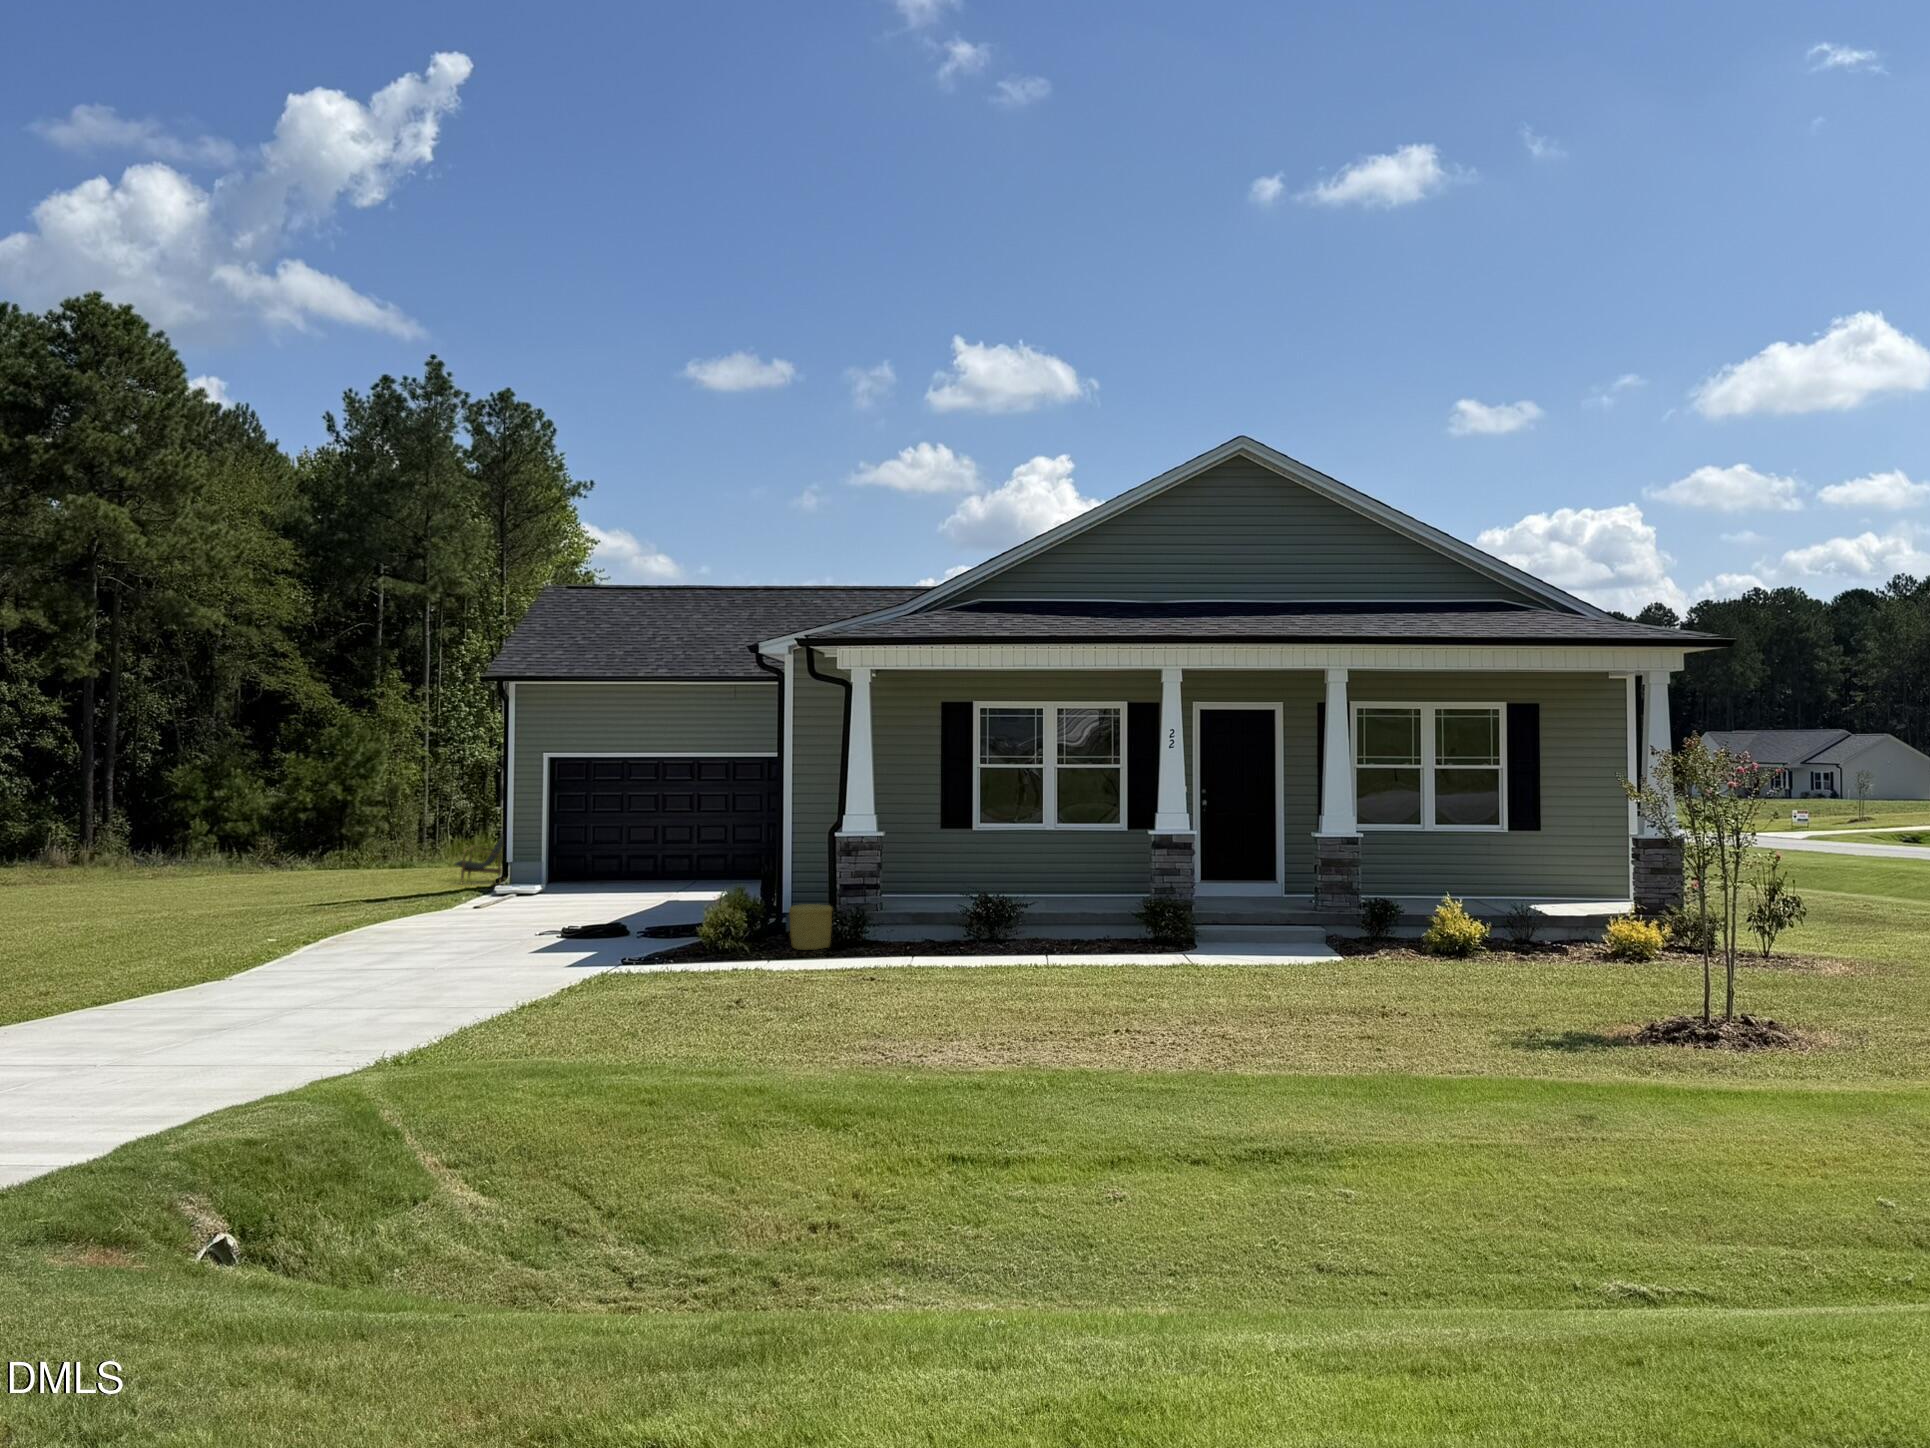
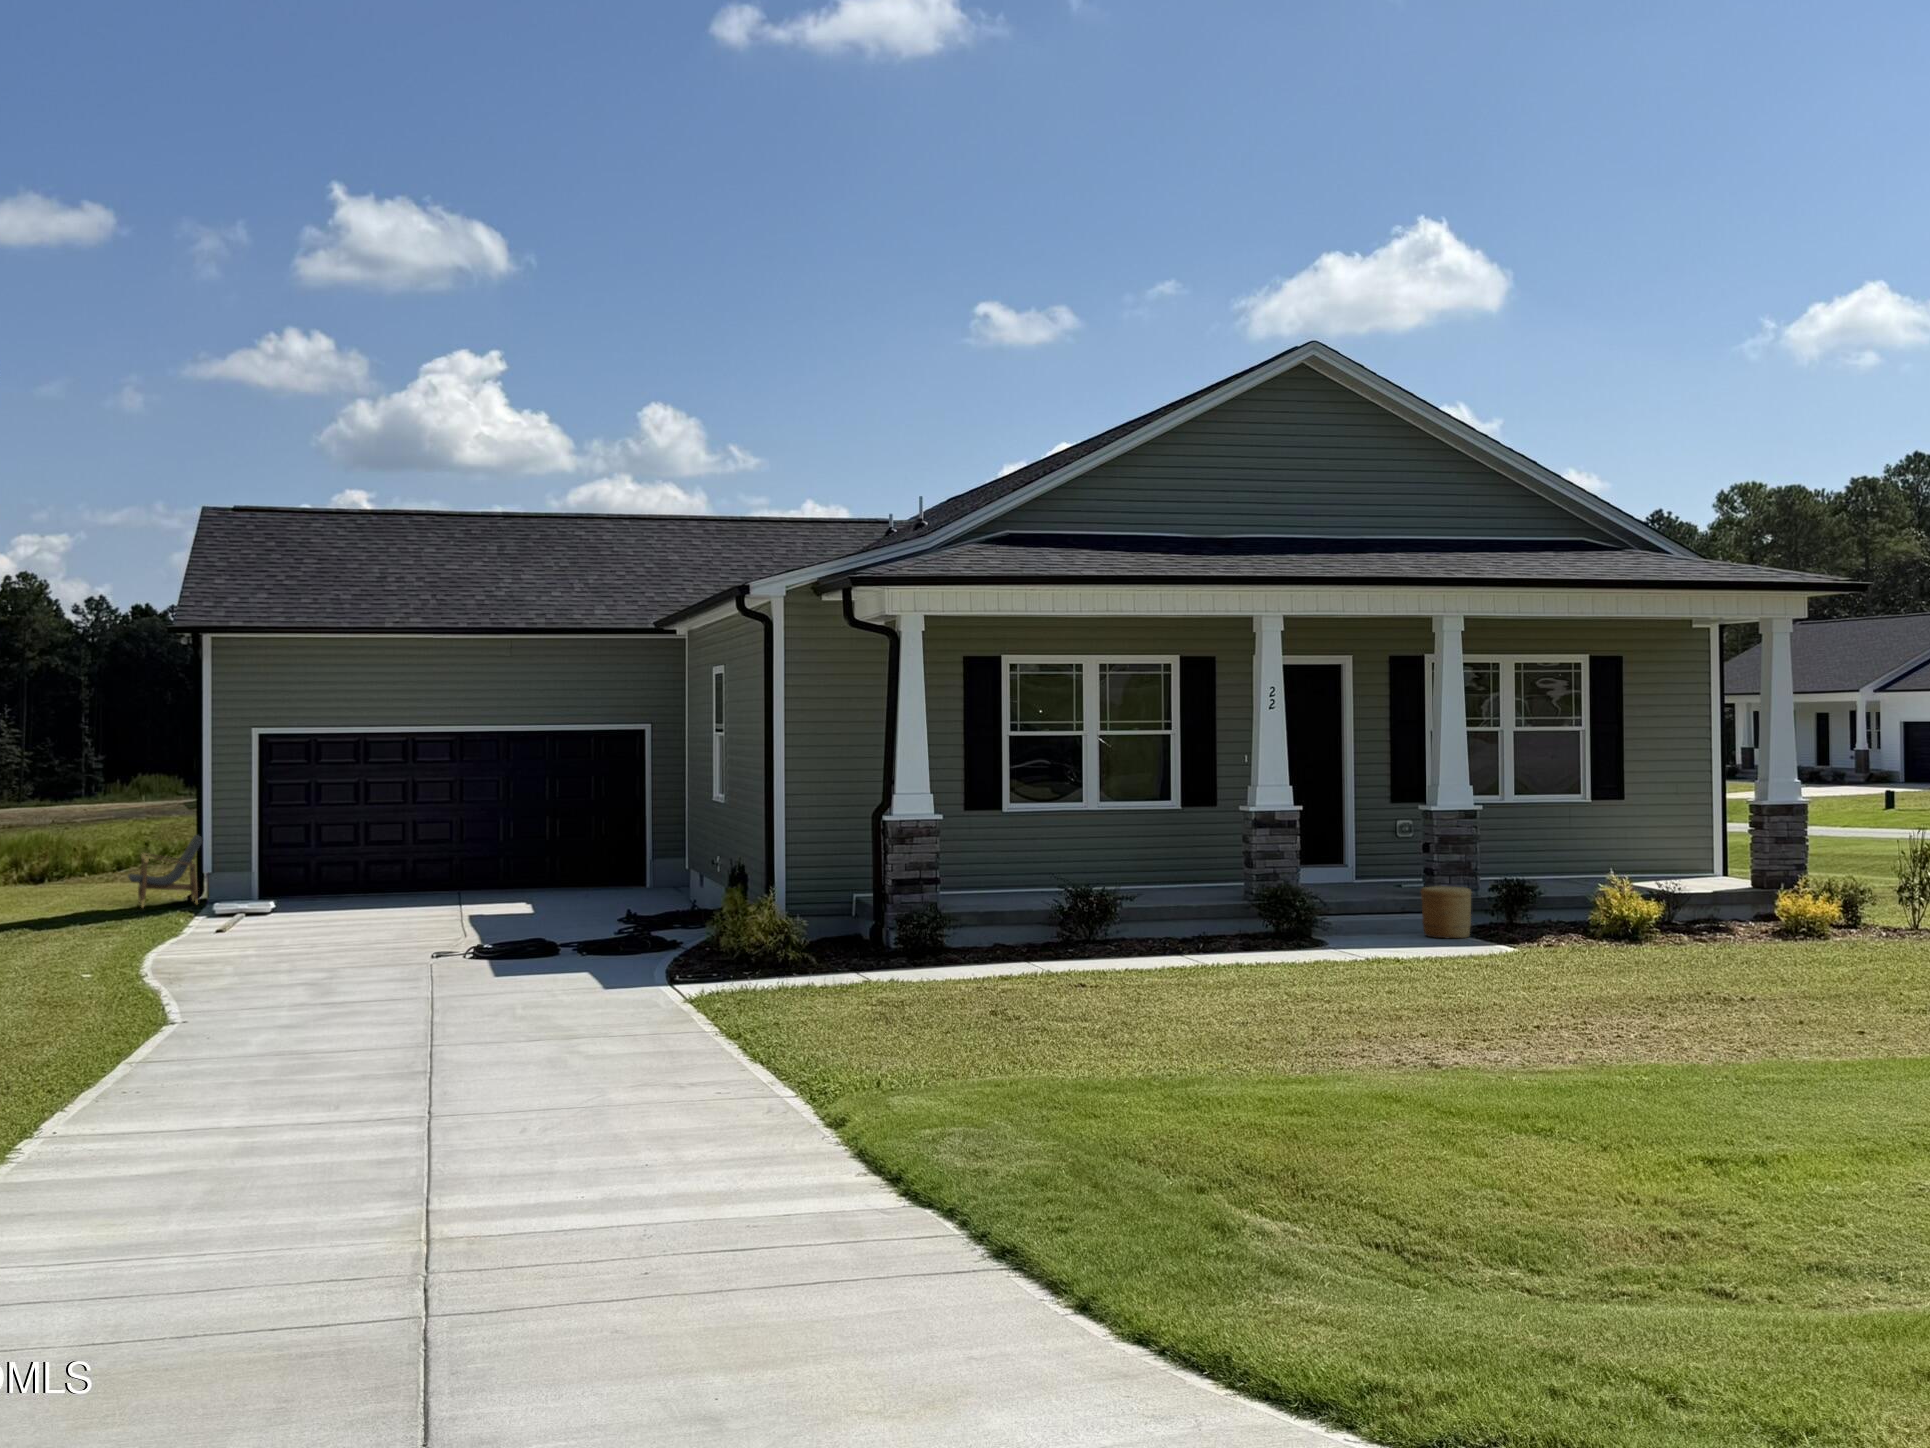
woven basket: present [789,904,833,950] -> present [1420,886,1471,938]

